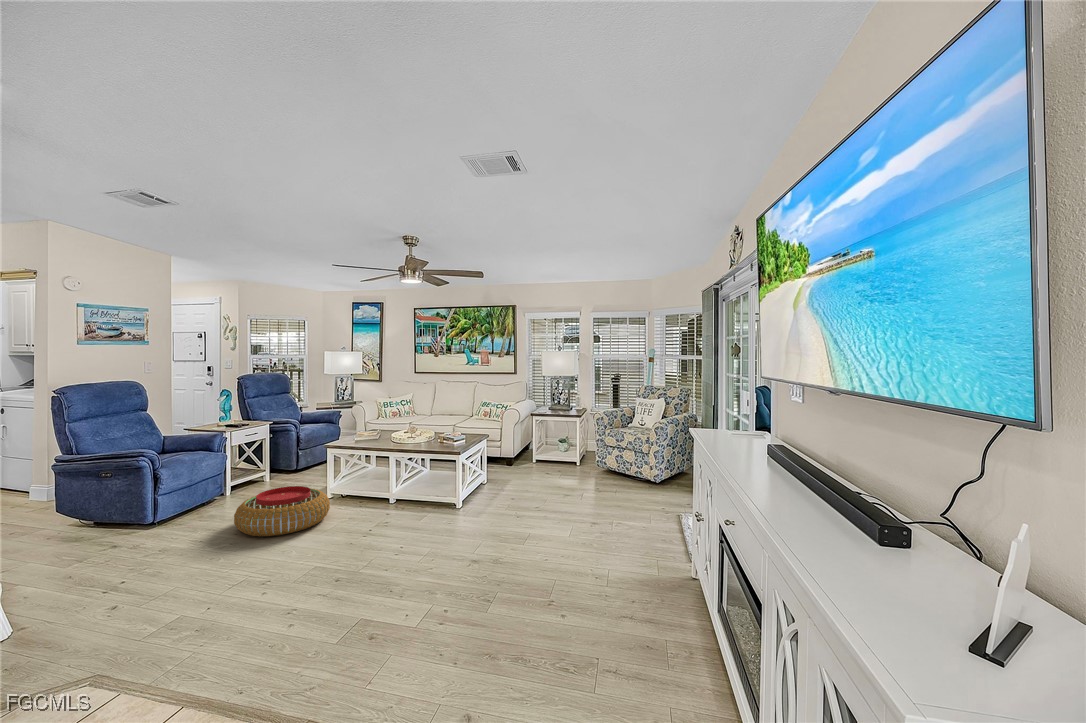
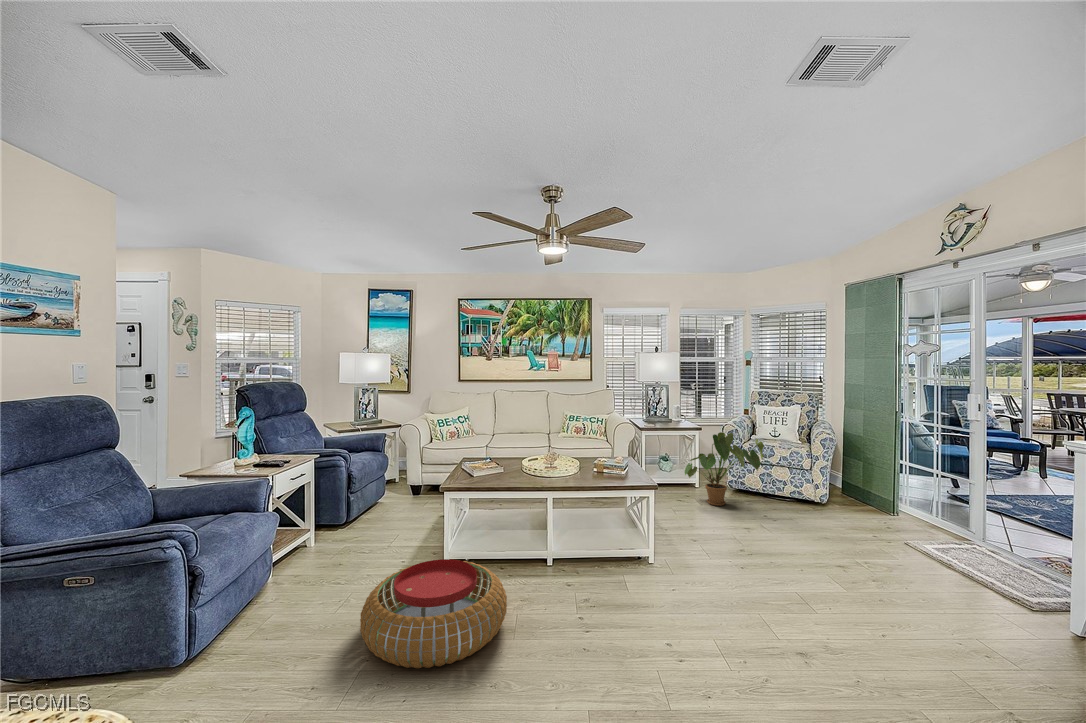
house plant: none [545,419,610,477] -> present [685,432,764,506]

